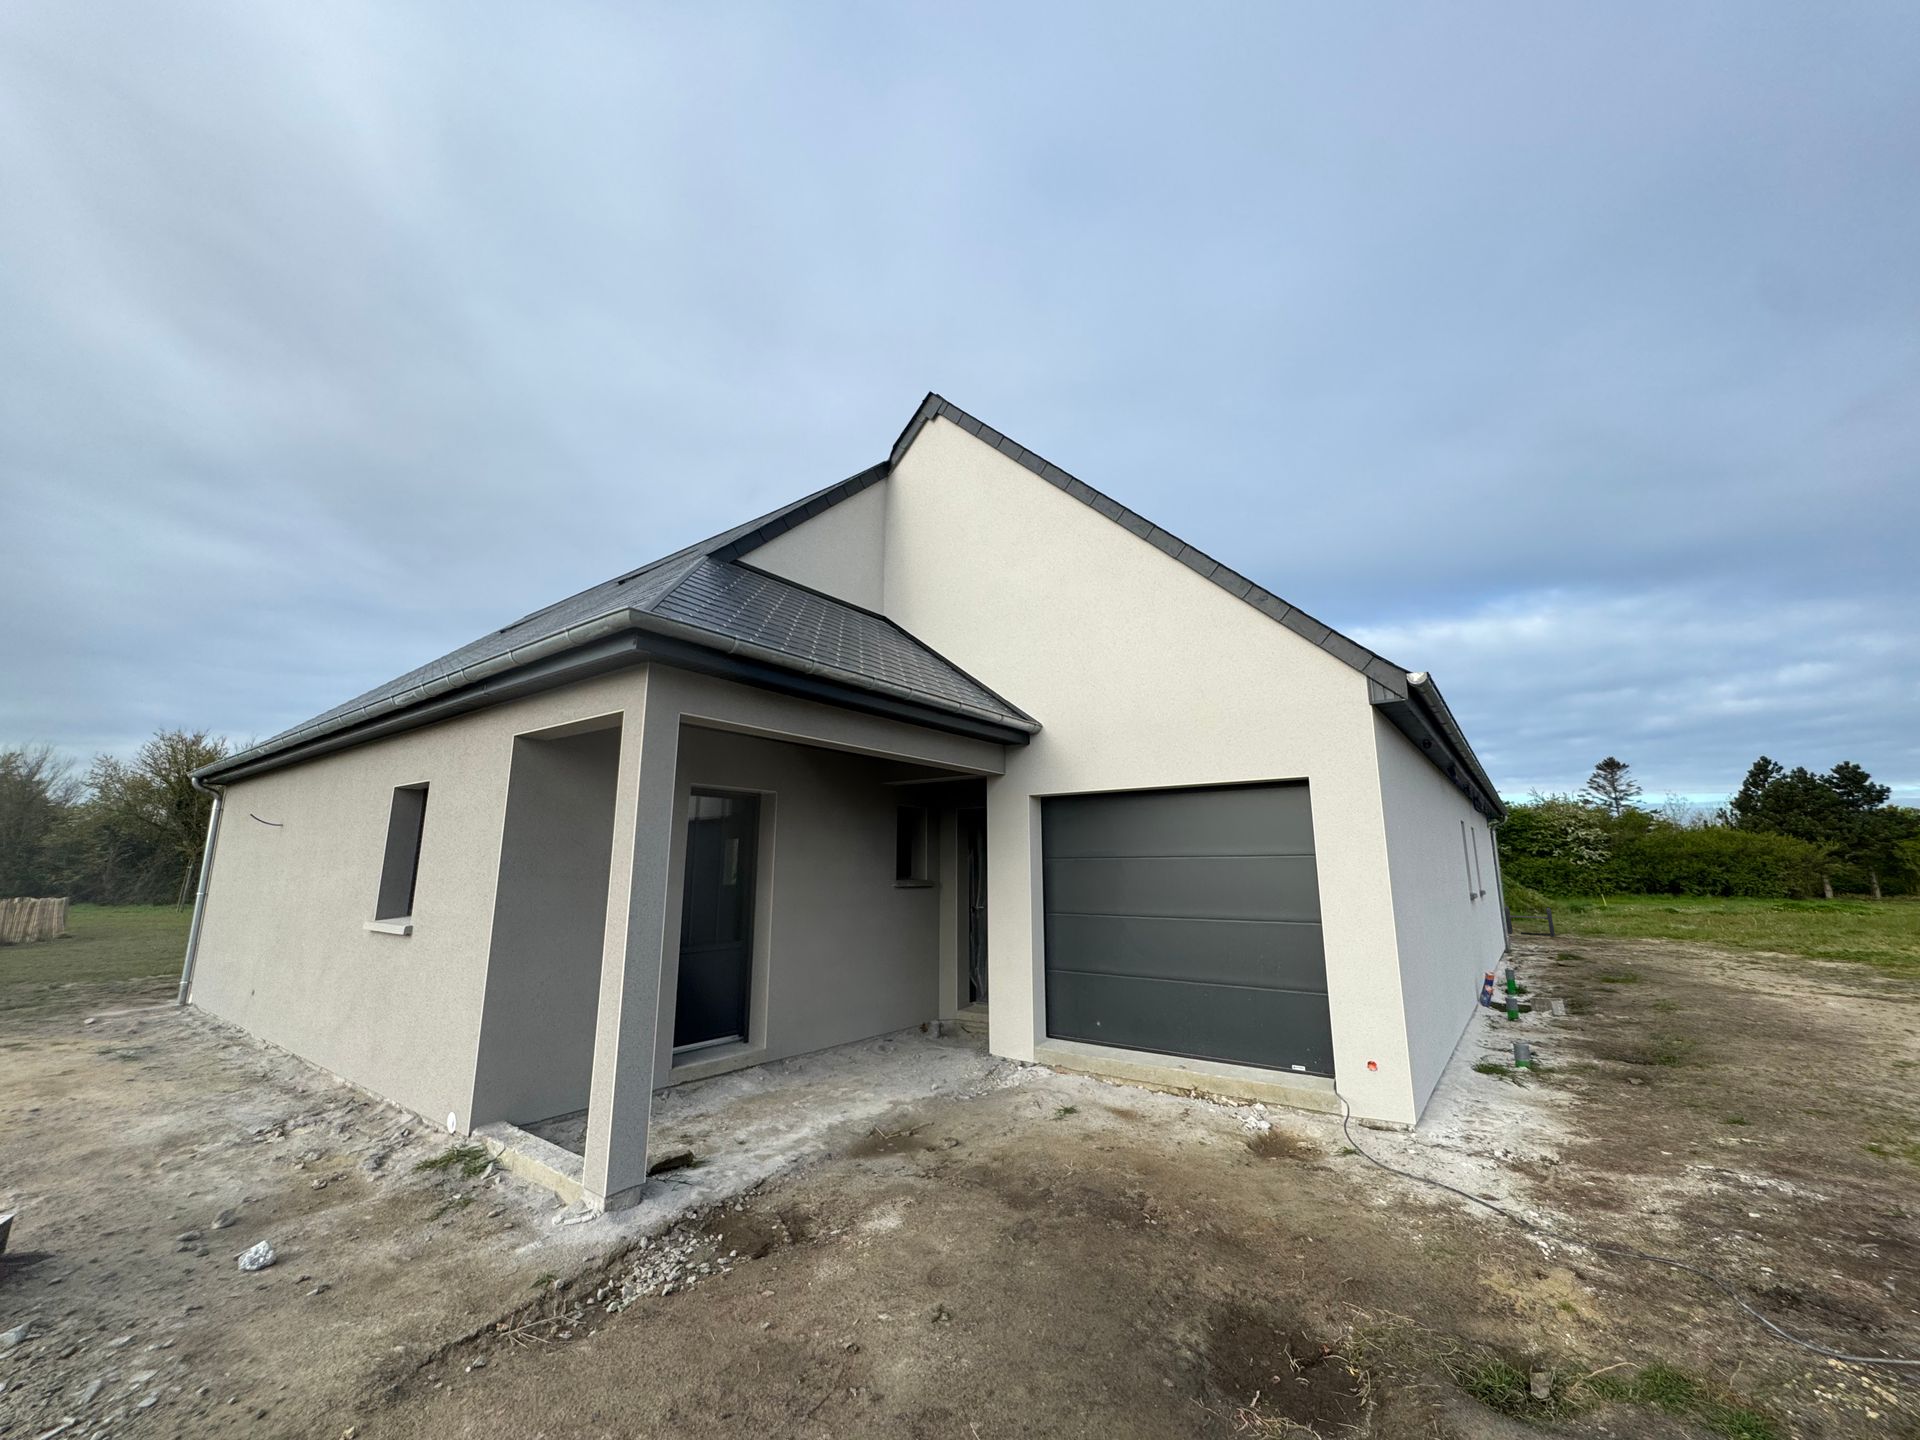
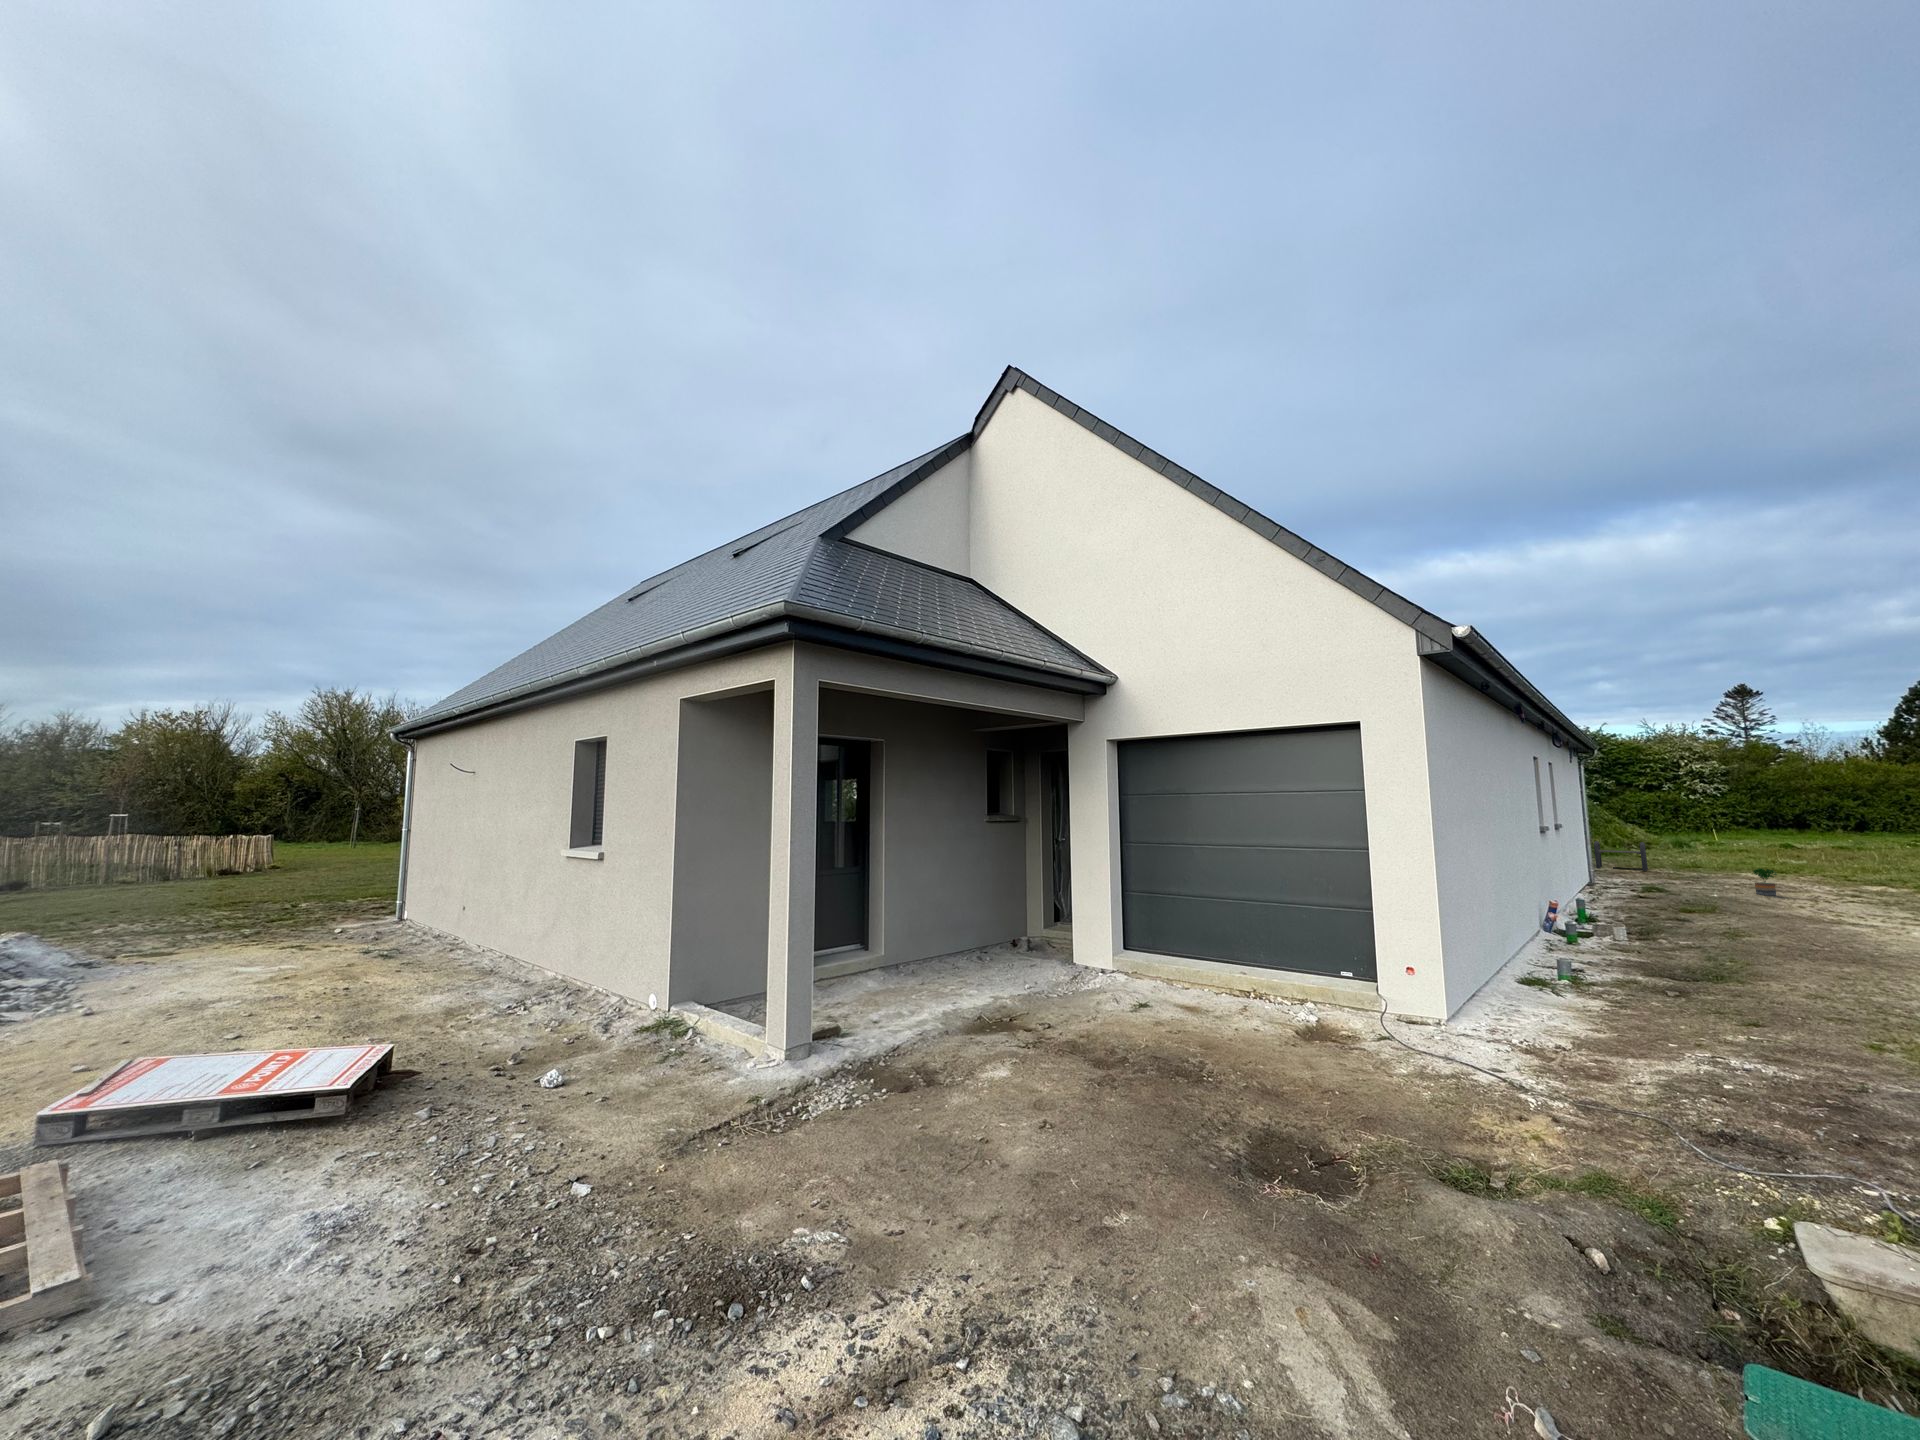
potted tree: none [1655,934,1679,962] -> present [1753,868,1777,895]

